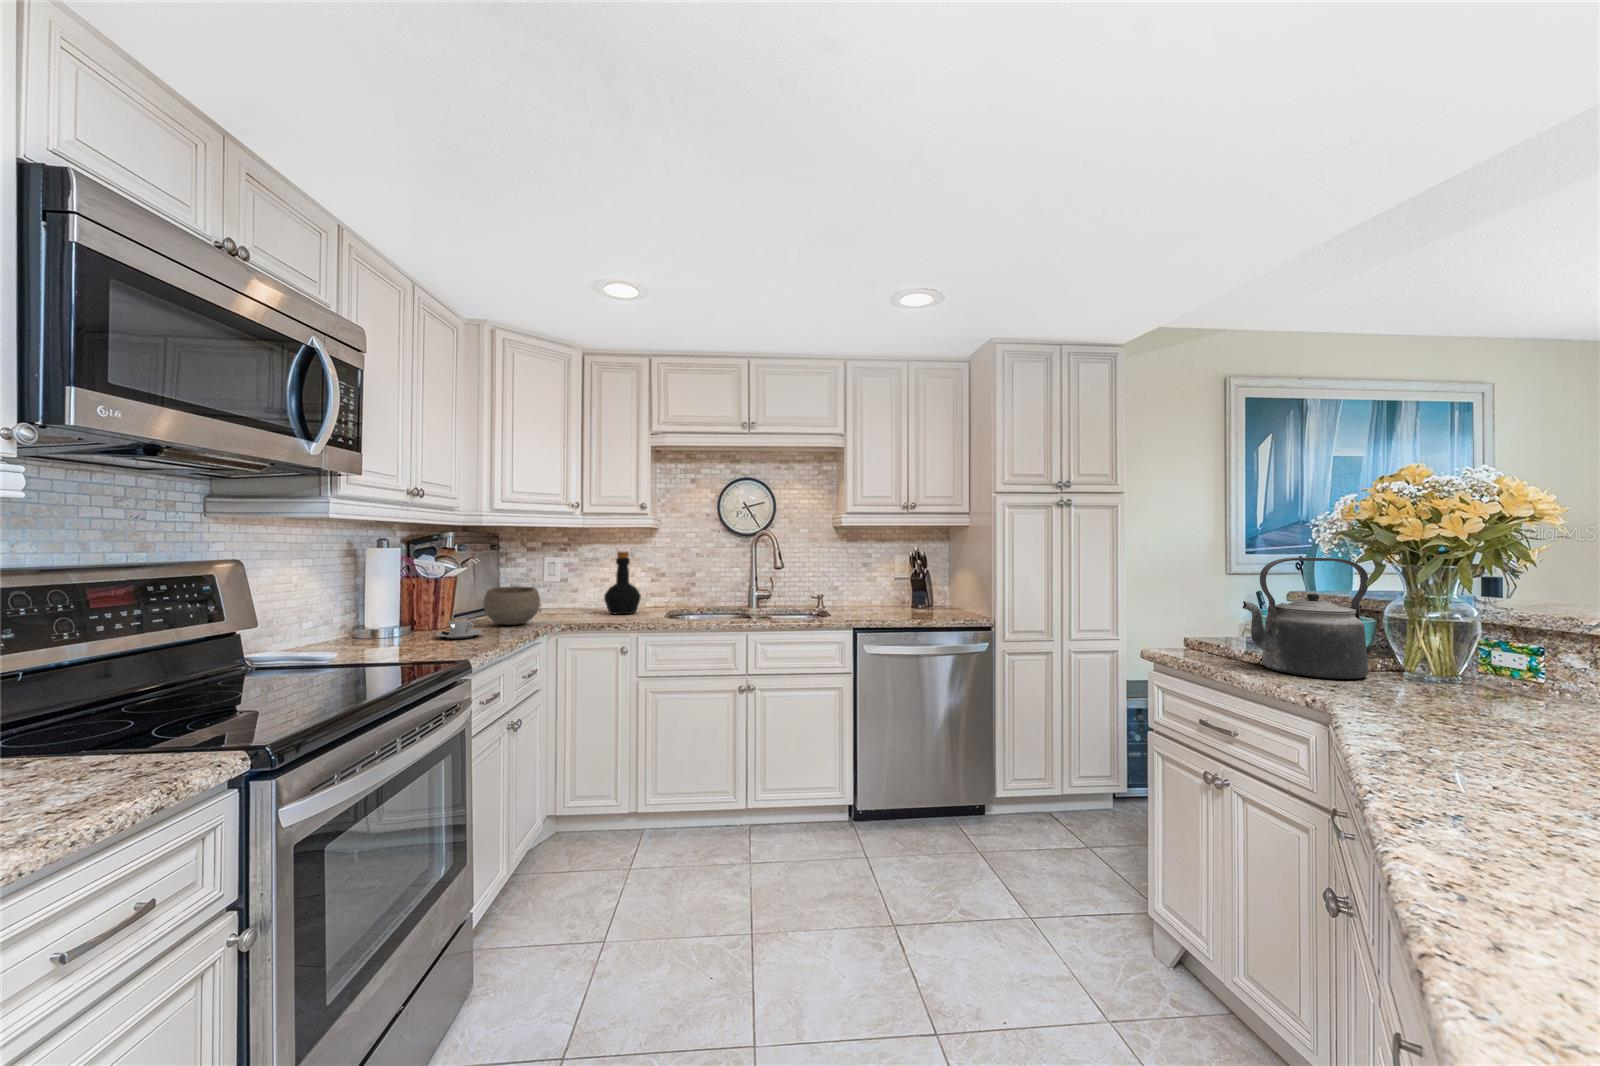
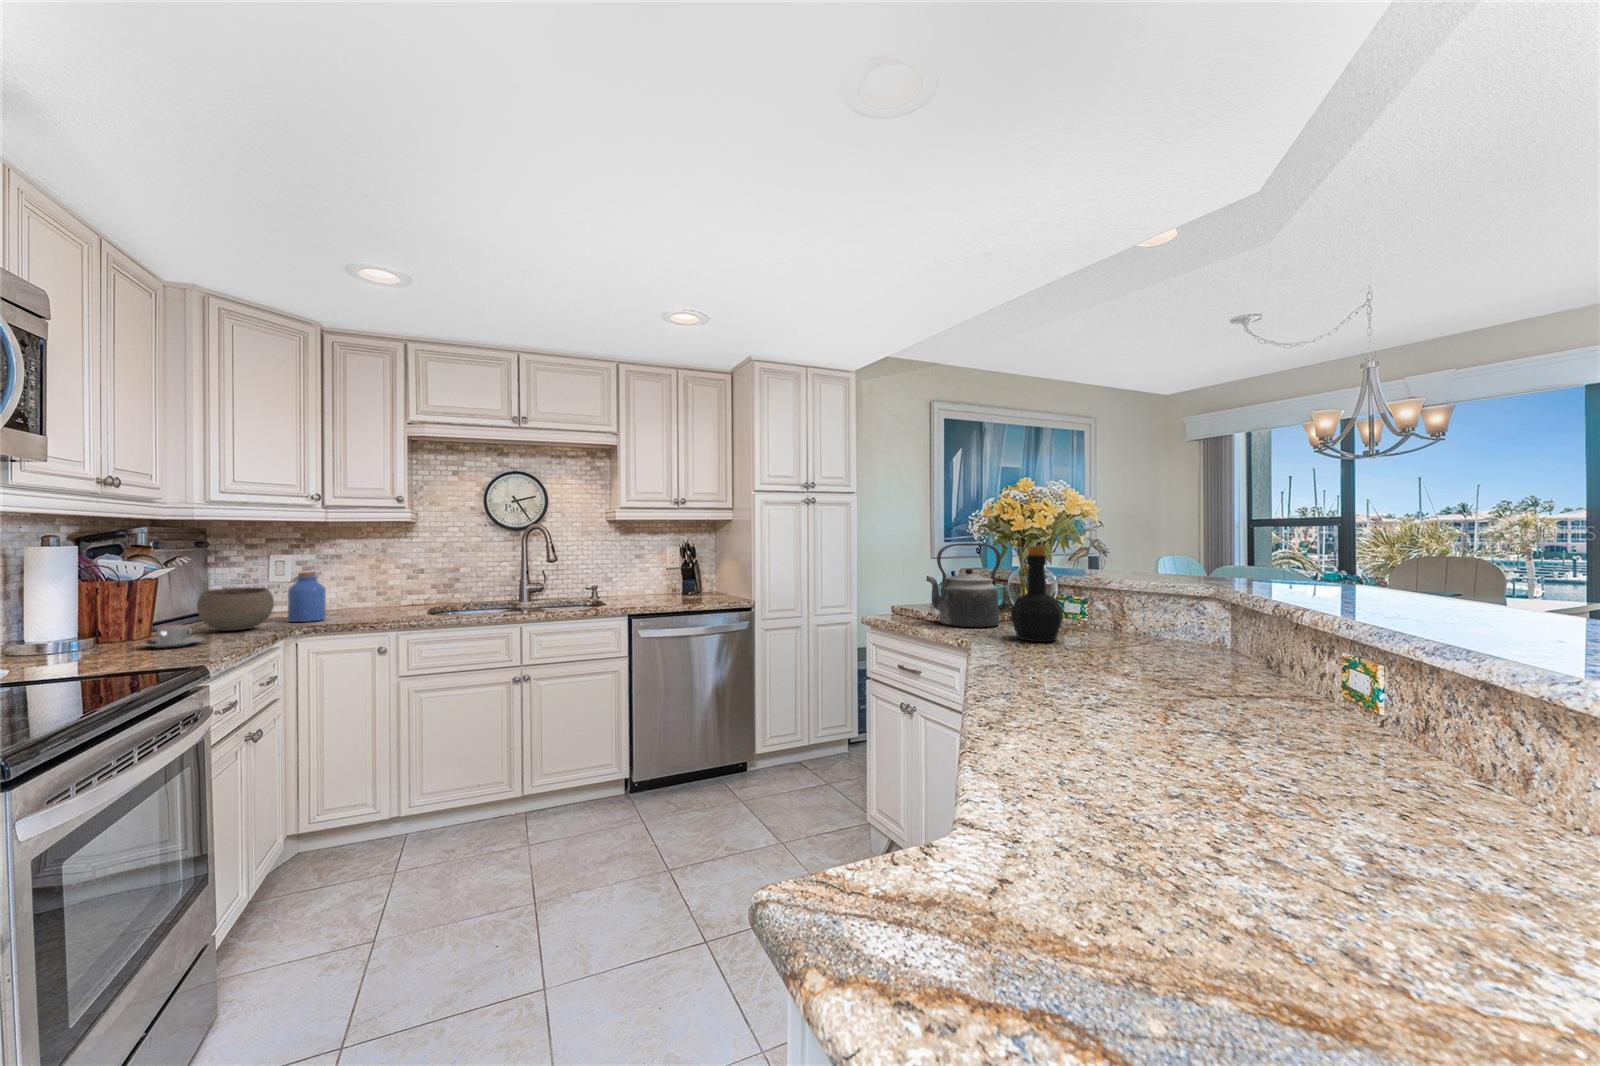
bottle: present [604,551,641,614] -> present [1011,546,1063,642]
jar: none [553,574,582,620] -> present [288,572,326,622]

